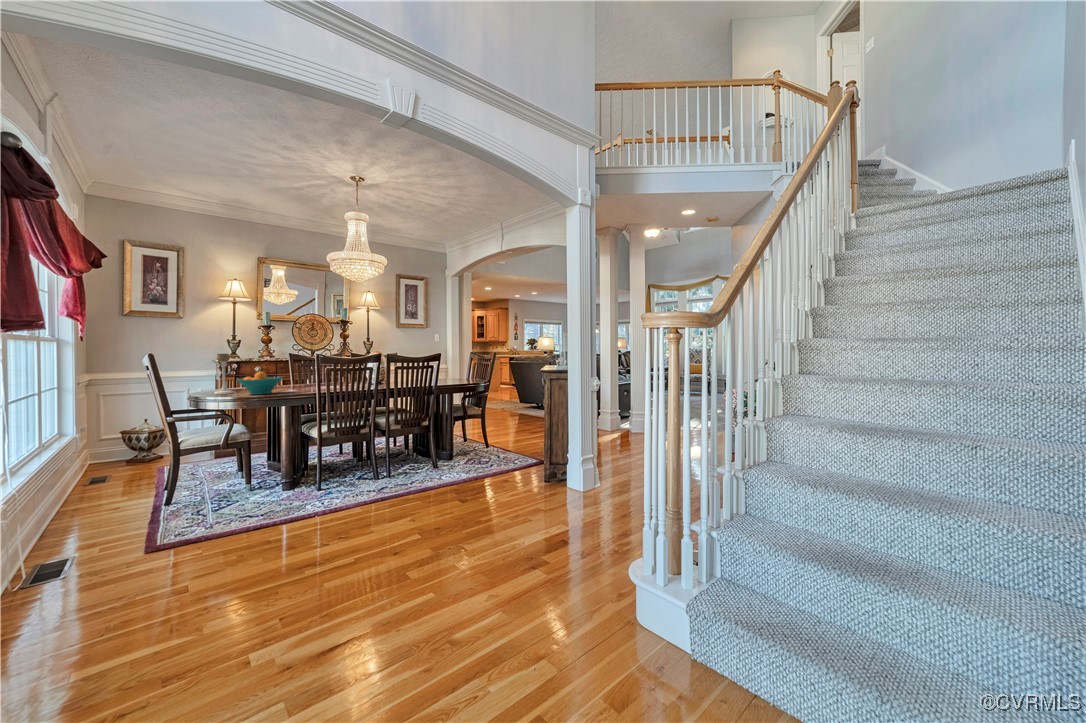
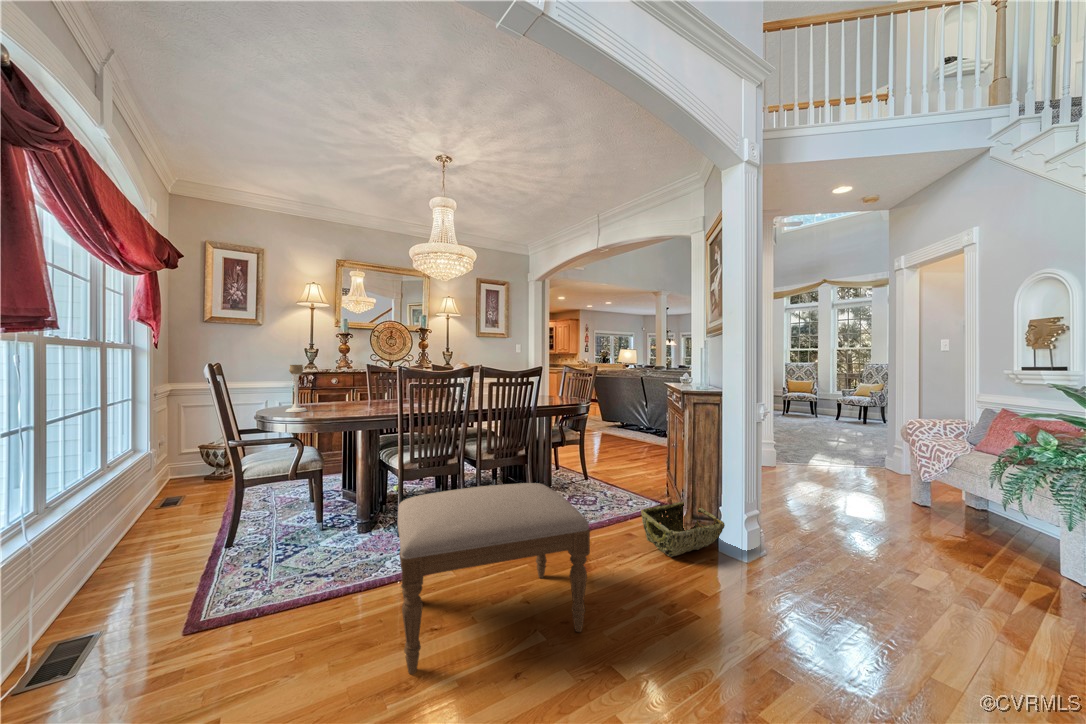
fruit bowl: present [237,372,282,395] -> none [309,387,361,415]
ottoman: none [313,438,452,559] -> present [398,483,590,674]
woven basket: none [510,454,572,492] -> present [641,502,725,557]

